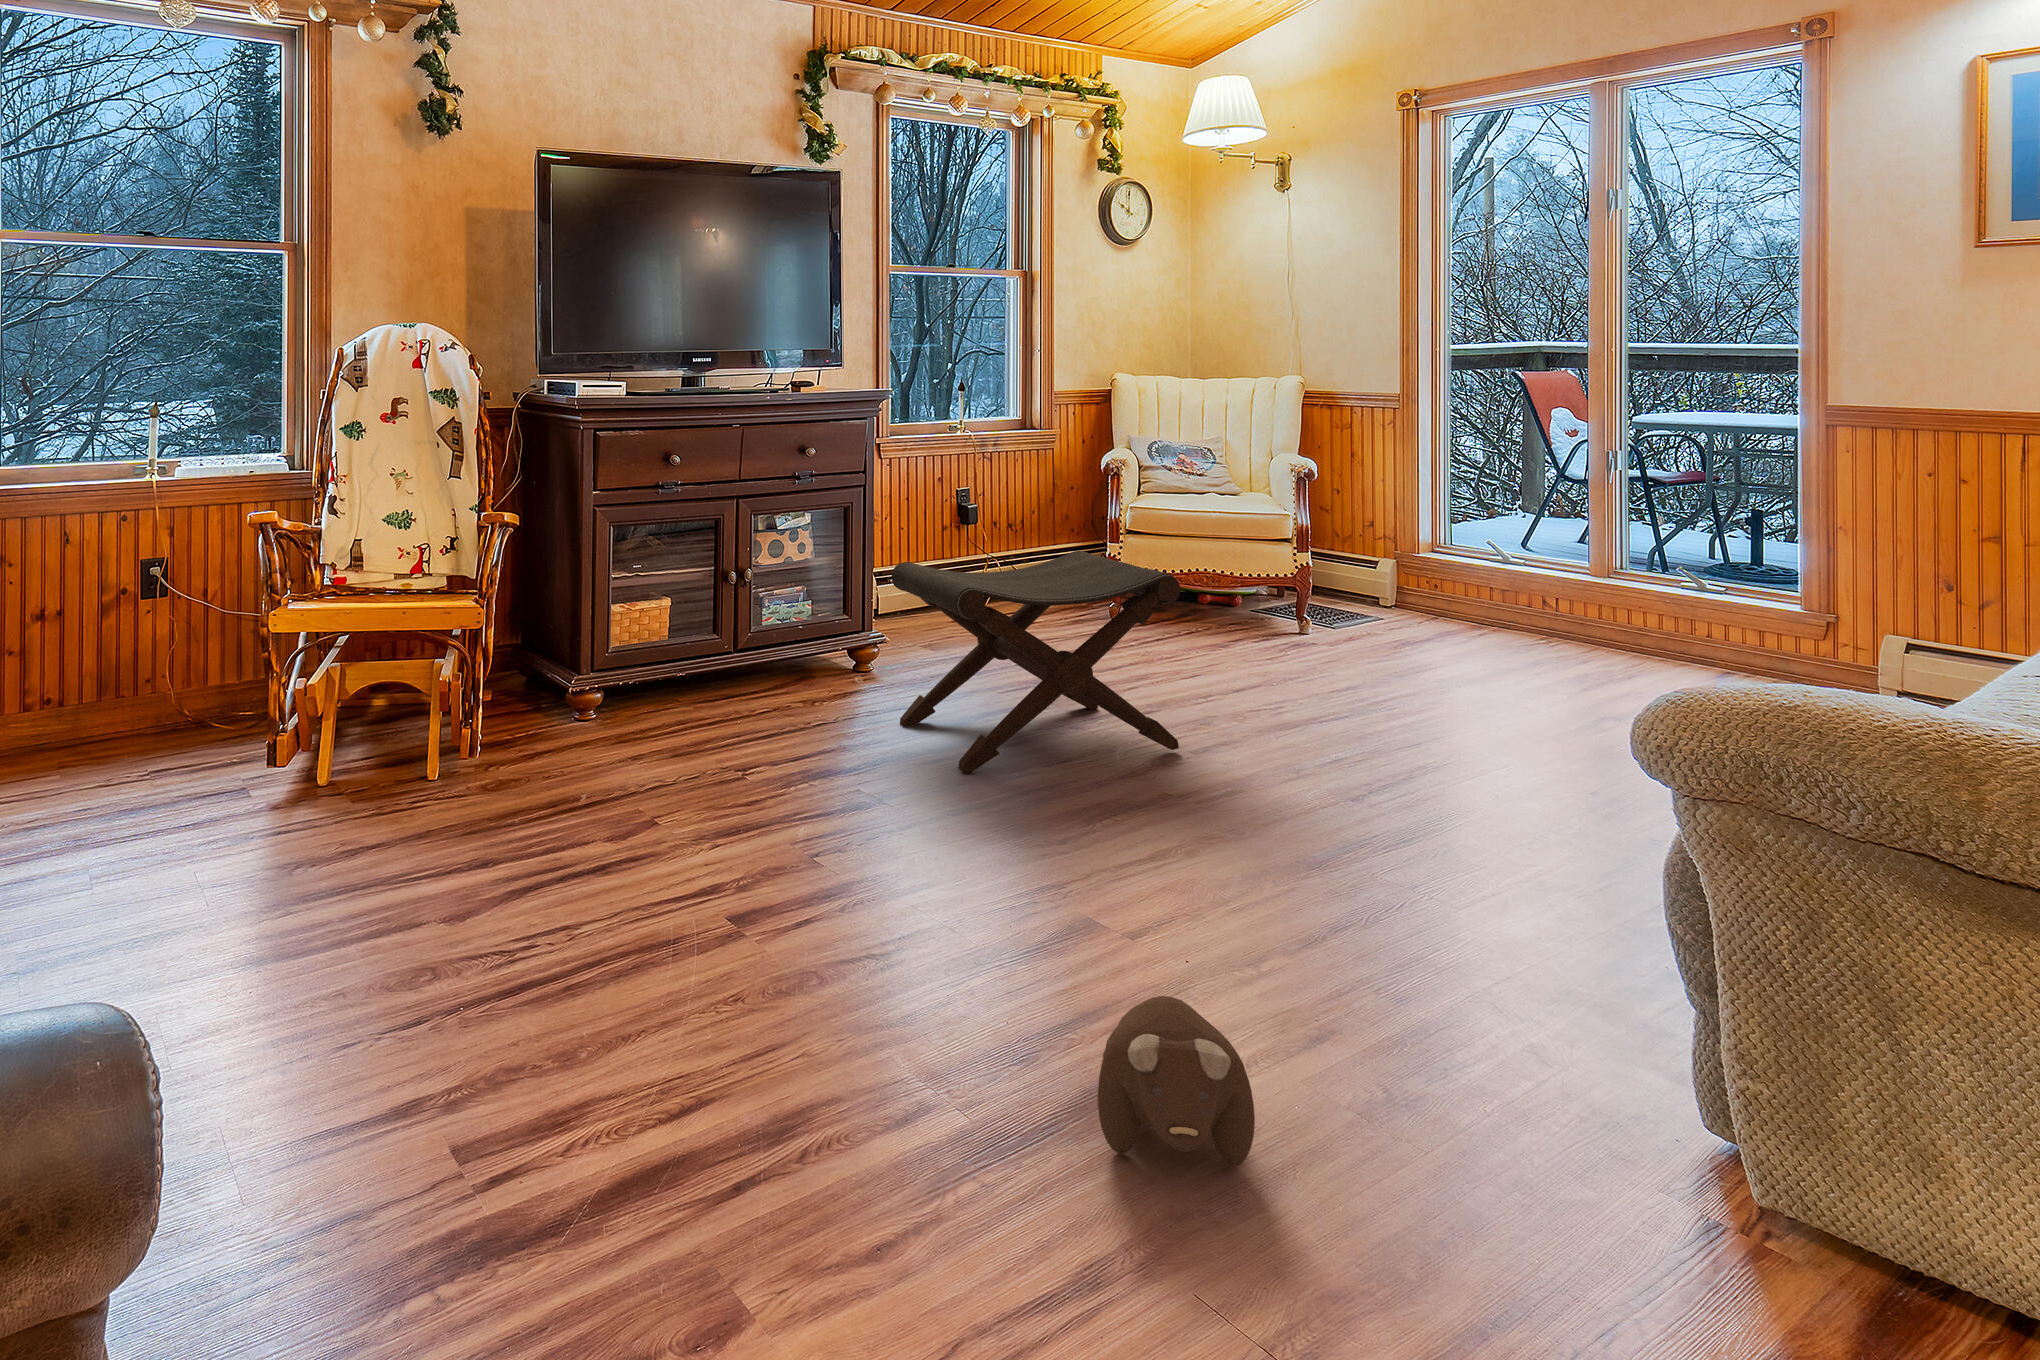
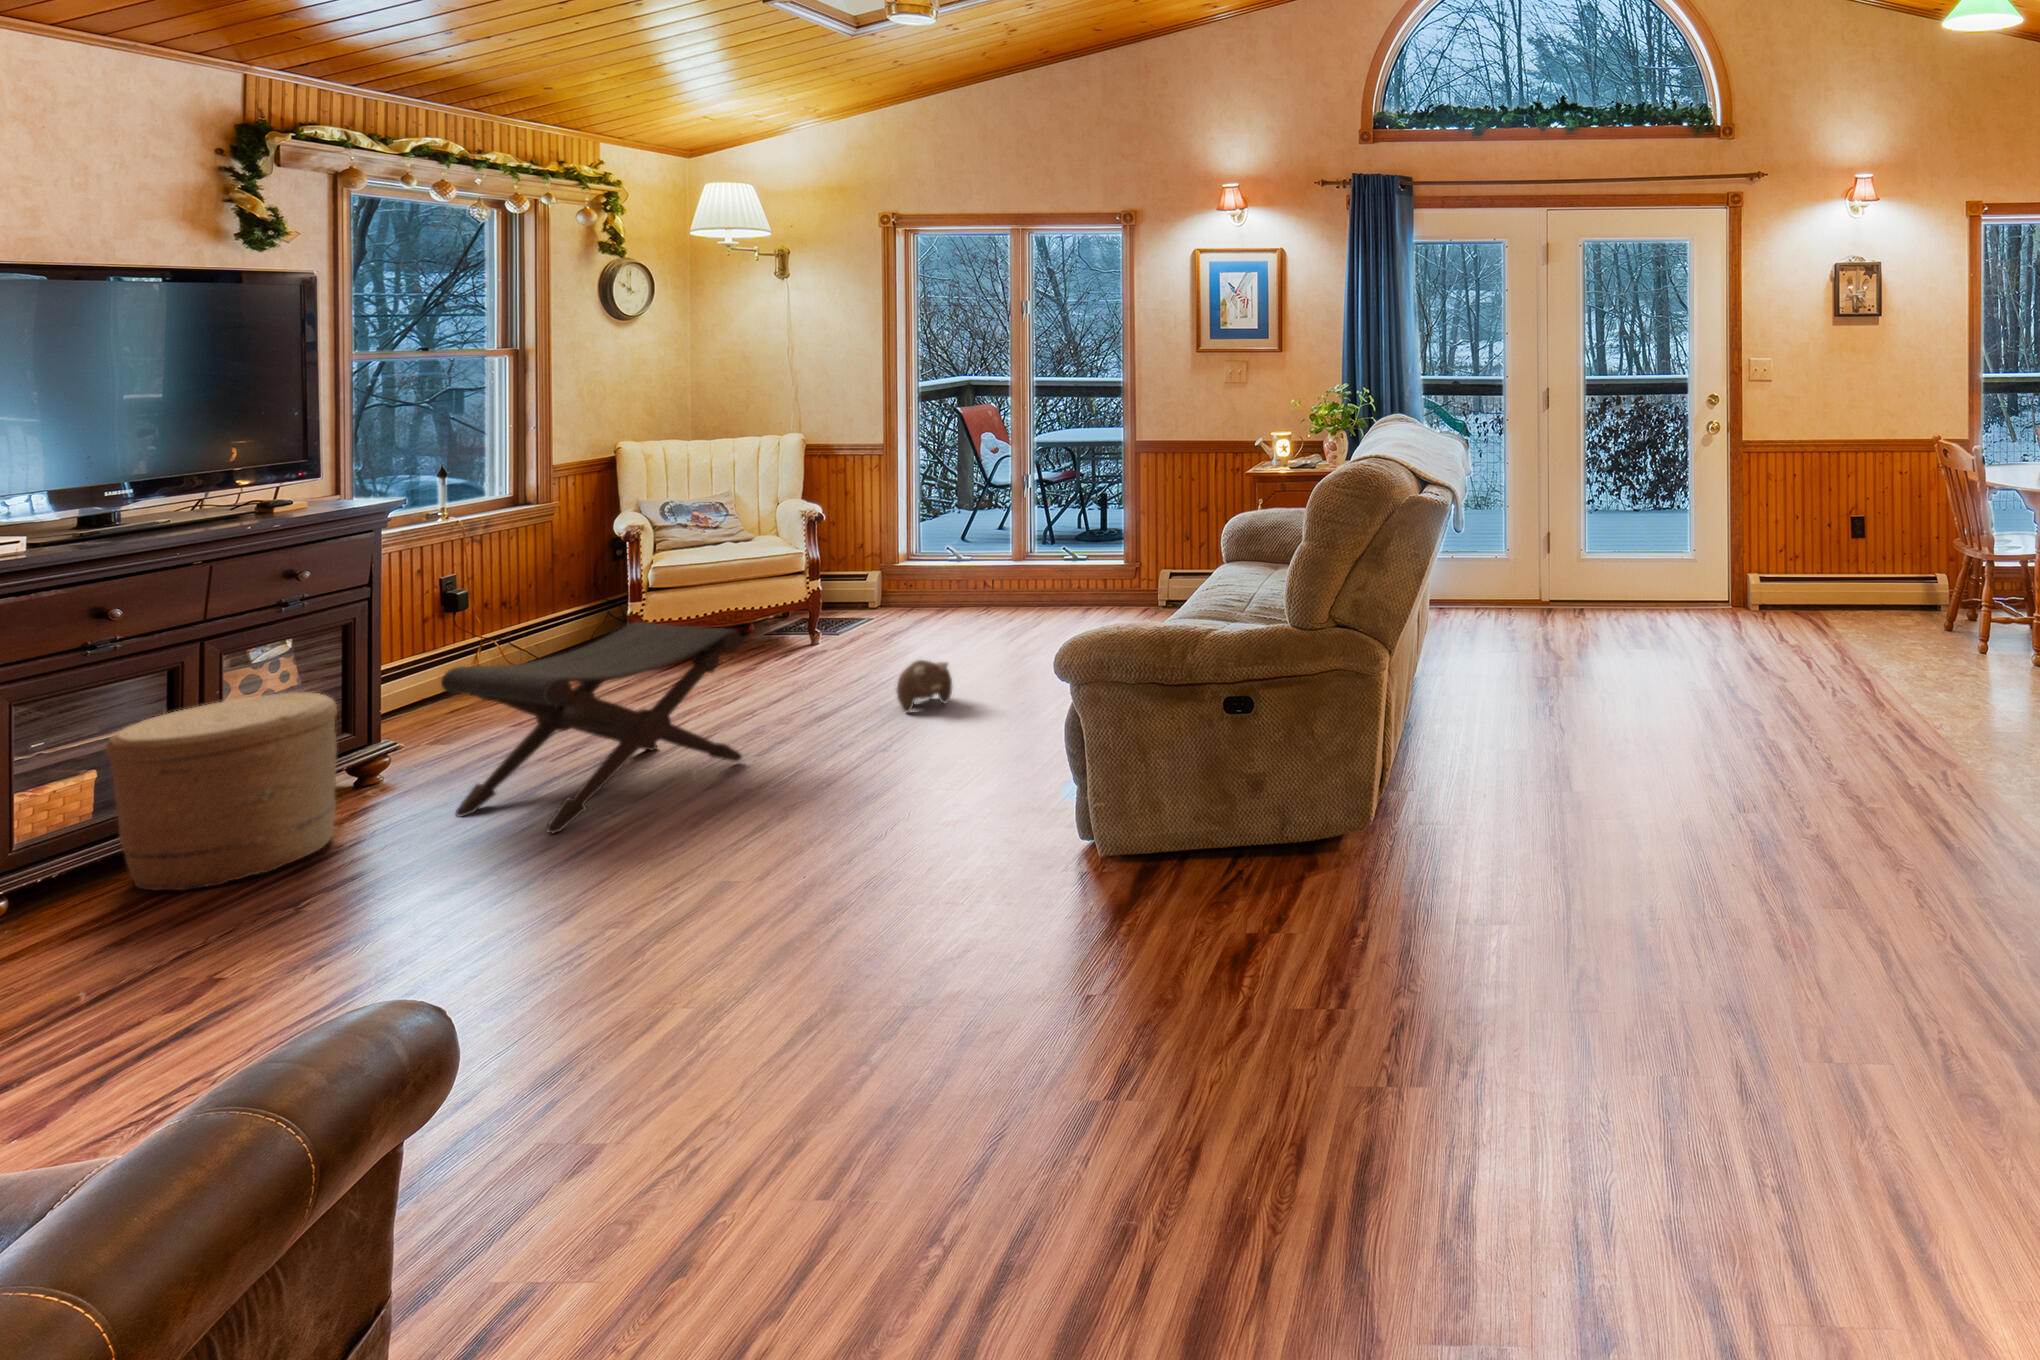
woven basket: none [662,559,813,730] -> present [106,692,337,891]
plush toy: present [1098,996,1255,1166] -> present [896,660,952,712]

